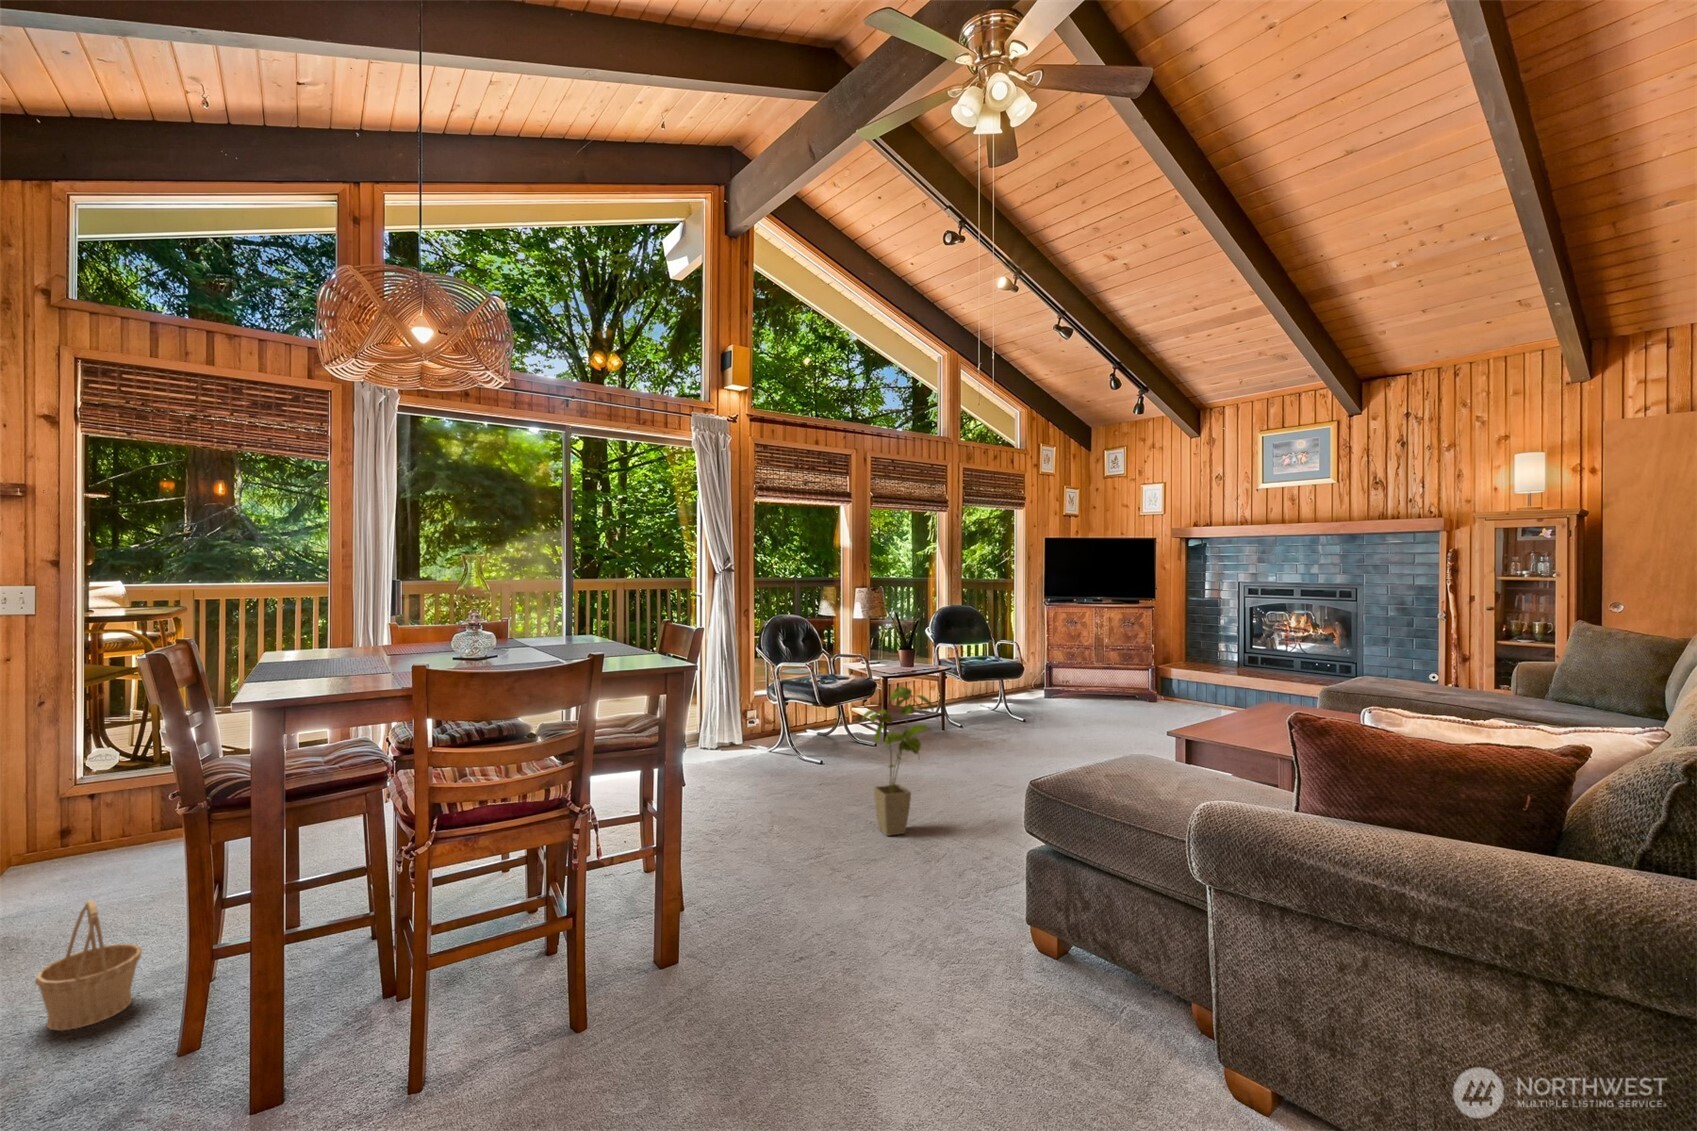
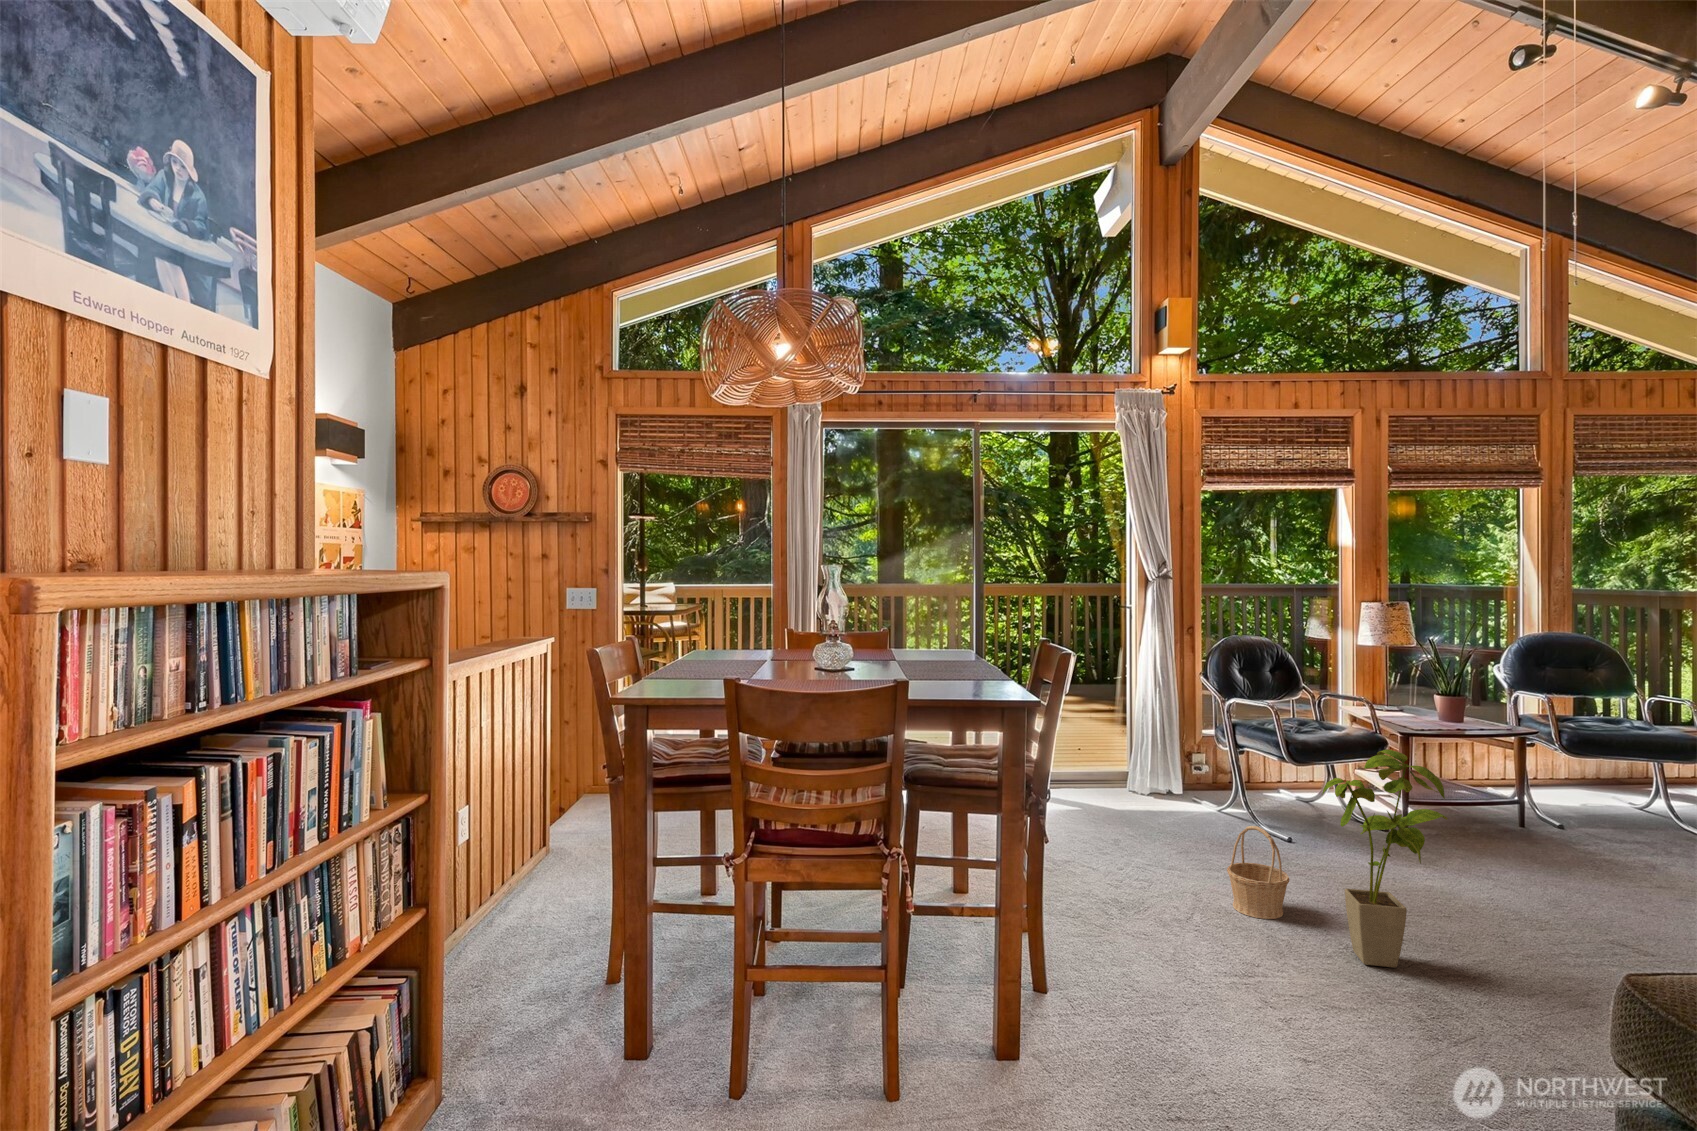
basket: present [35,900,142,1031] -> present [1227,826,1290,919]

